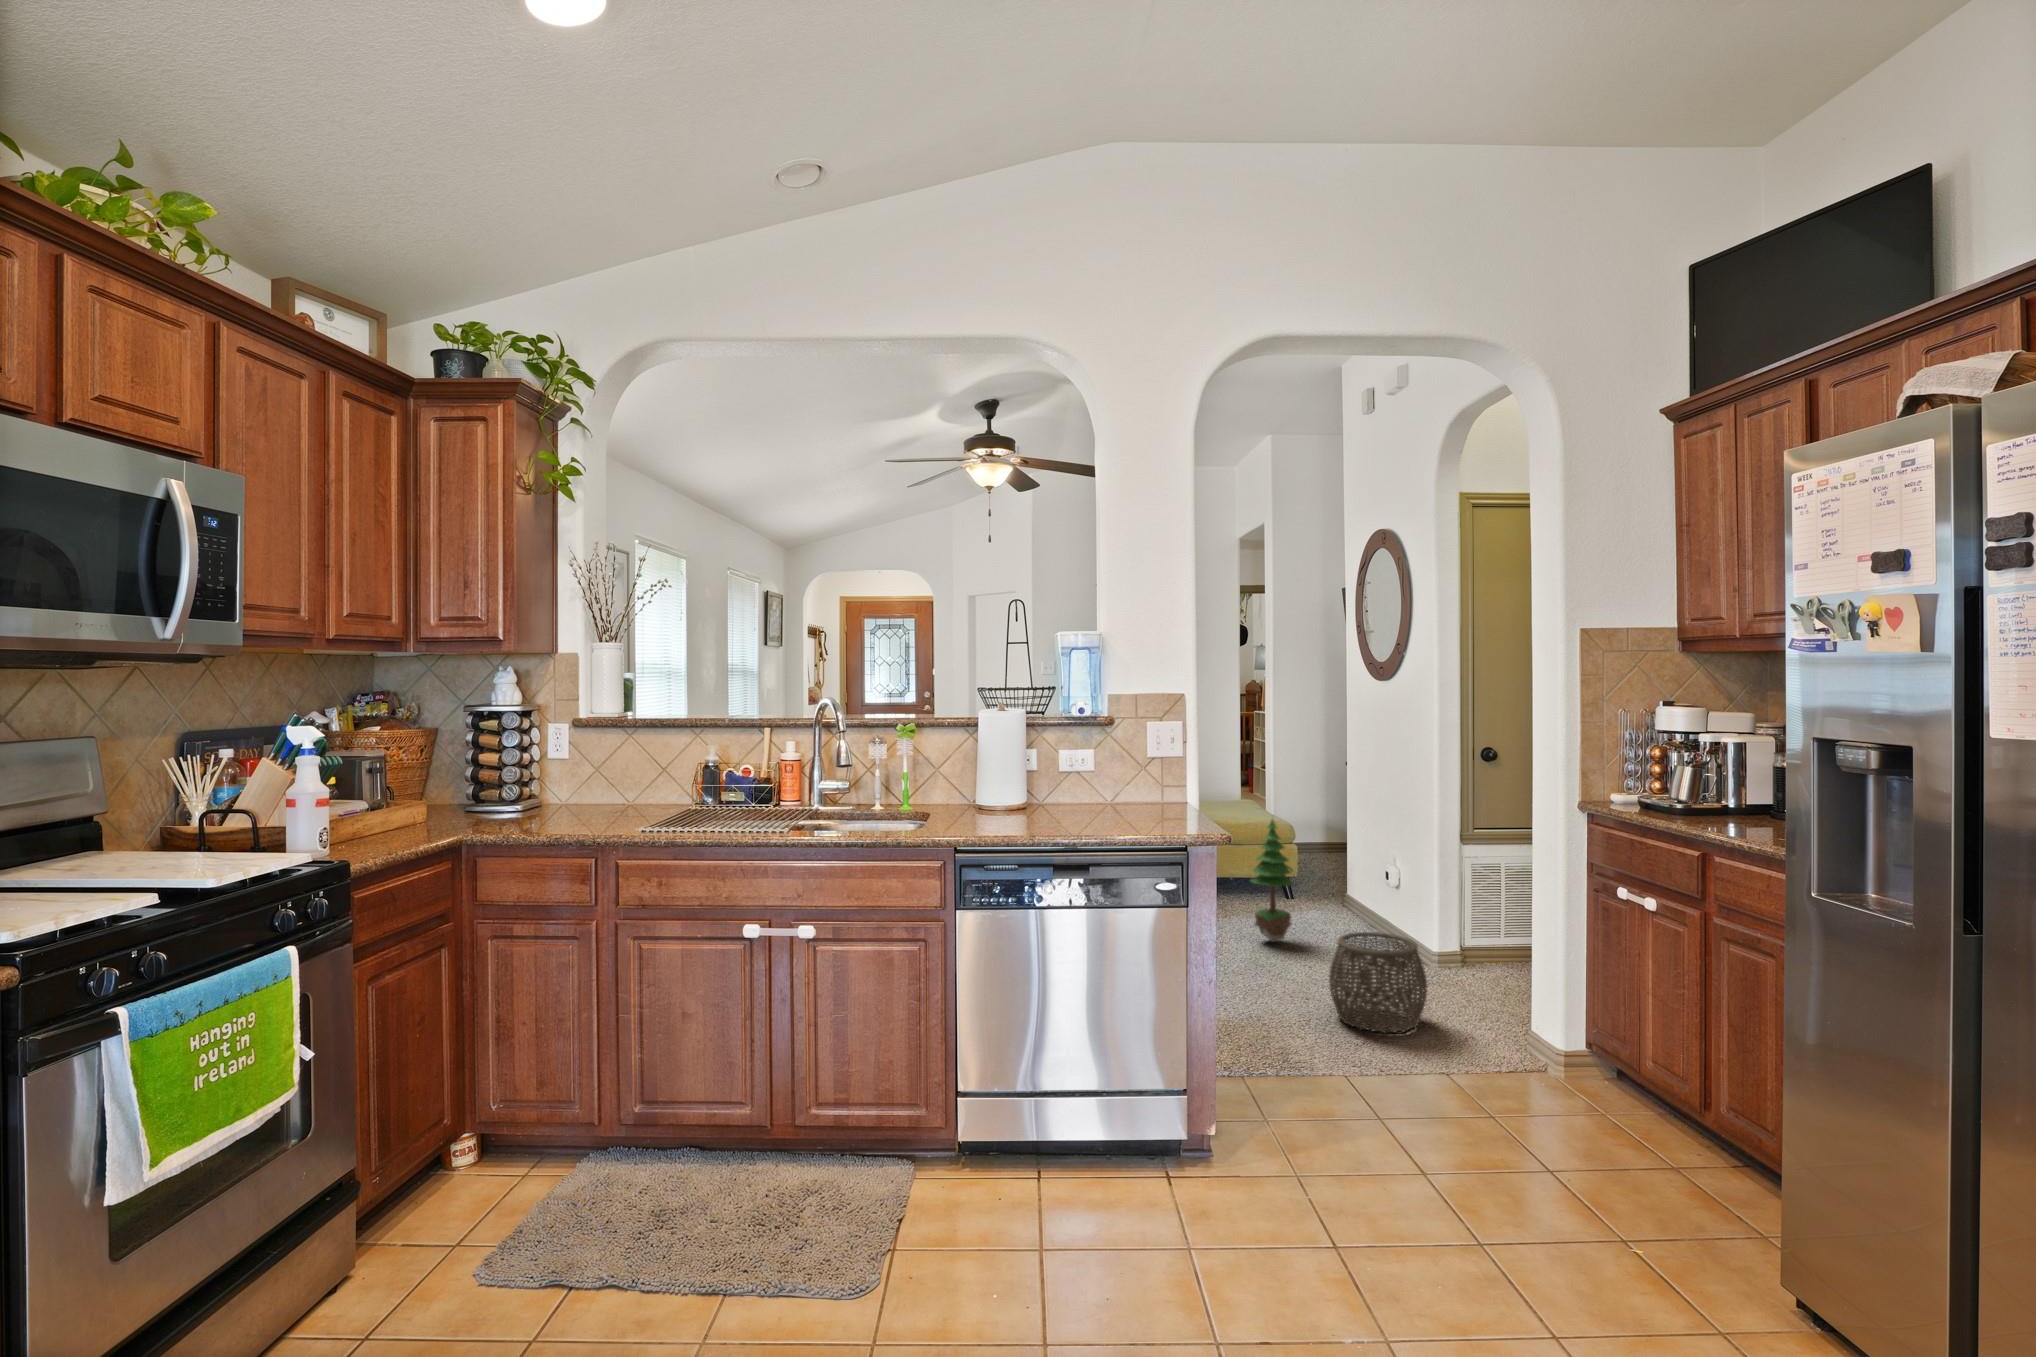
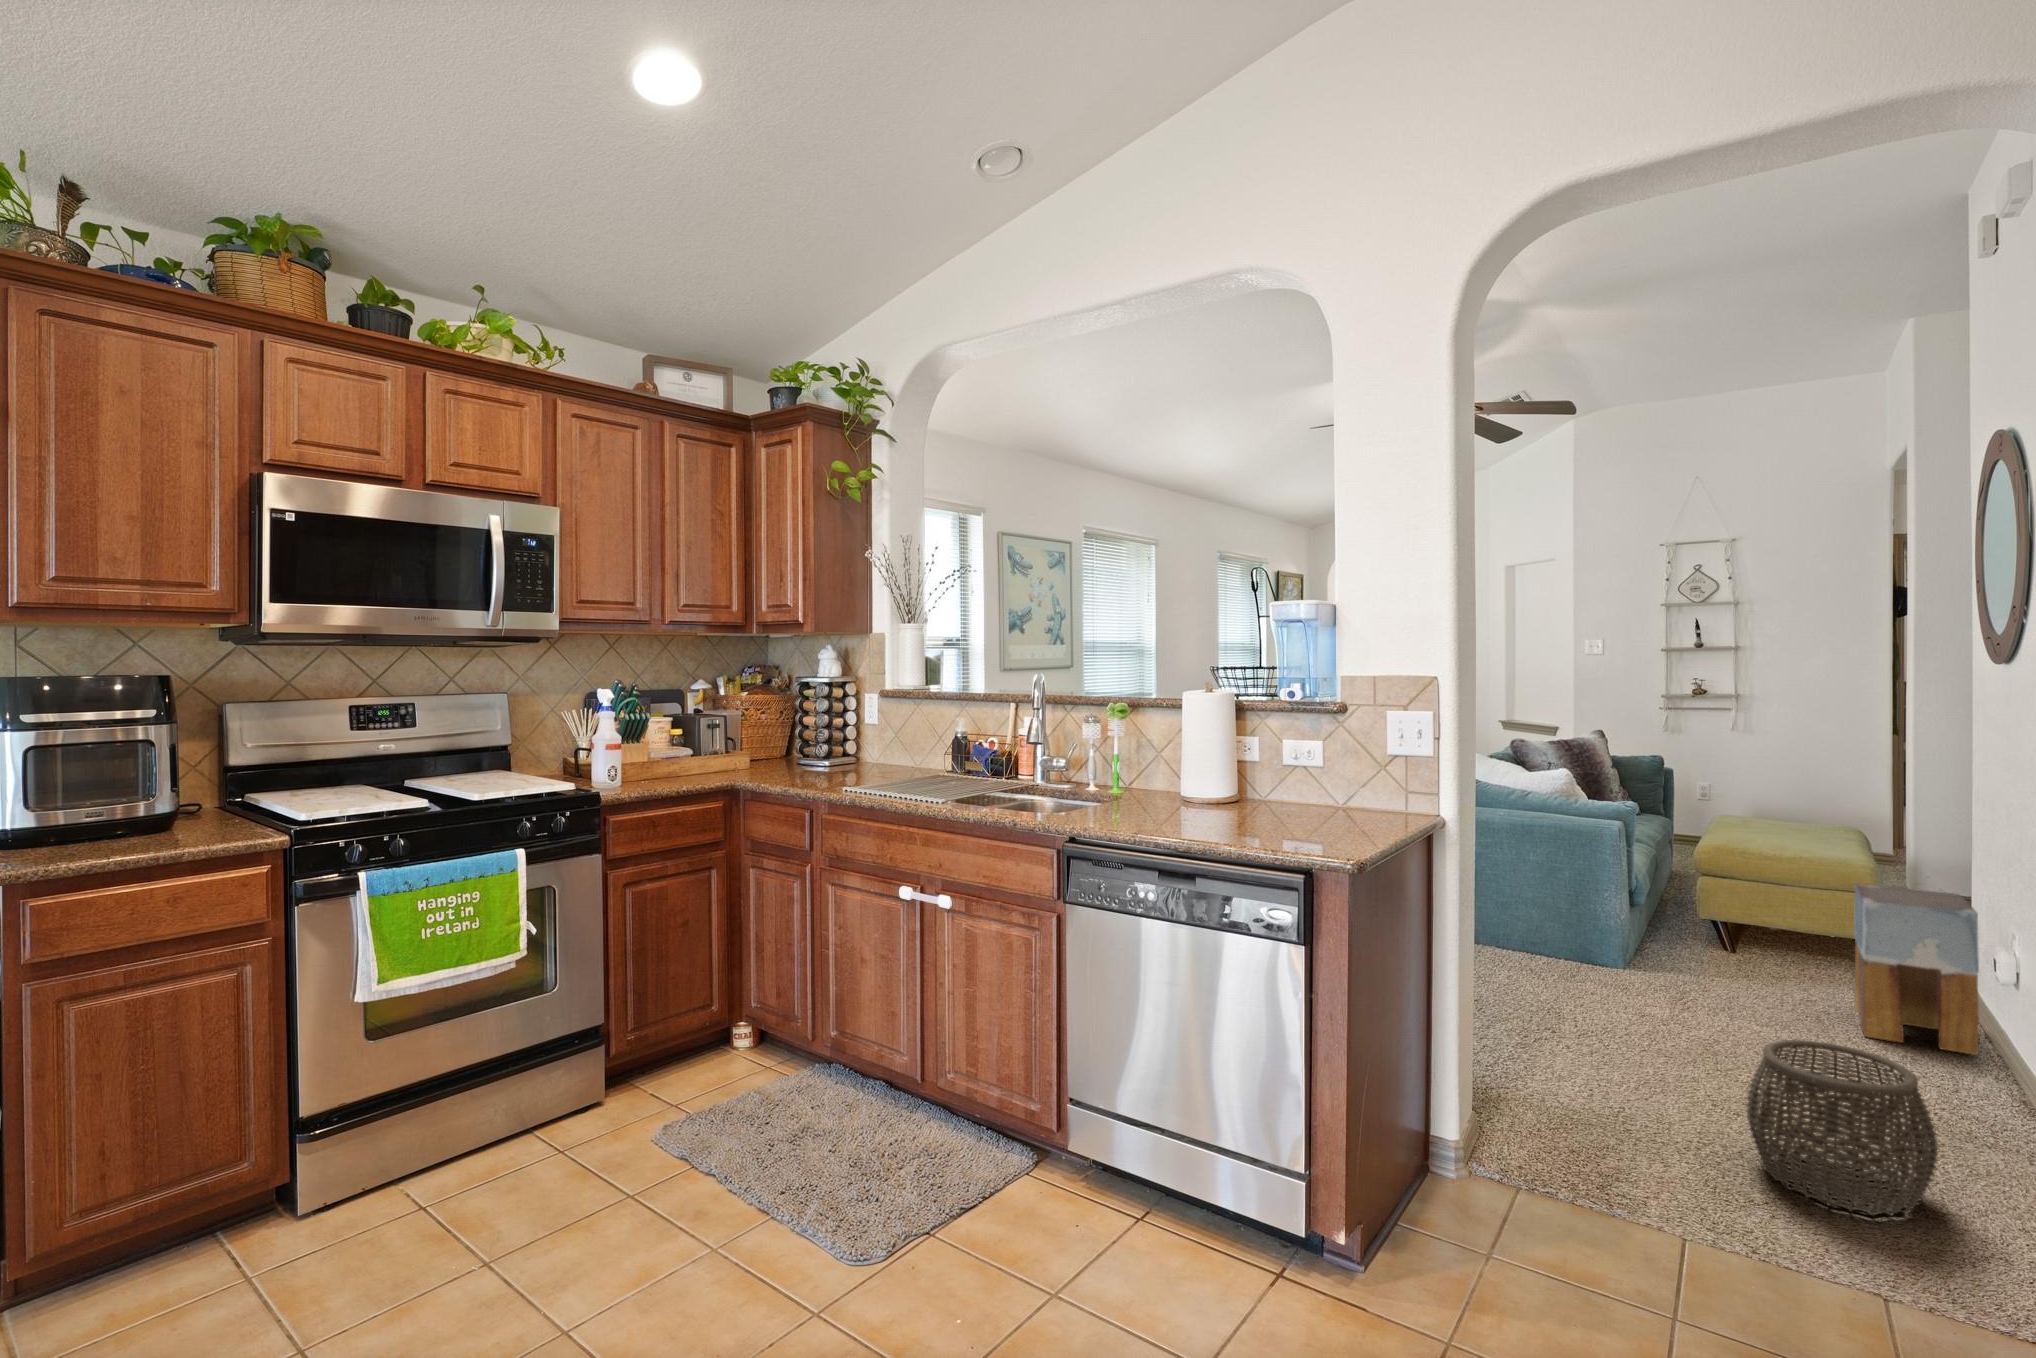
potted tree: present [1251,820,1294,942] -> none [1720,854,1802,1034]
stool: none [1302,832,1374,933] -> present [1854,884,1979,1055]

